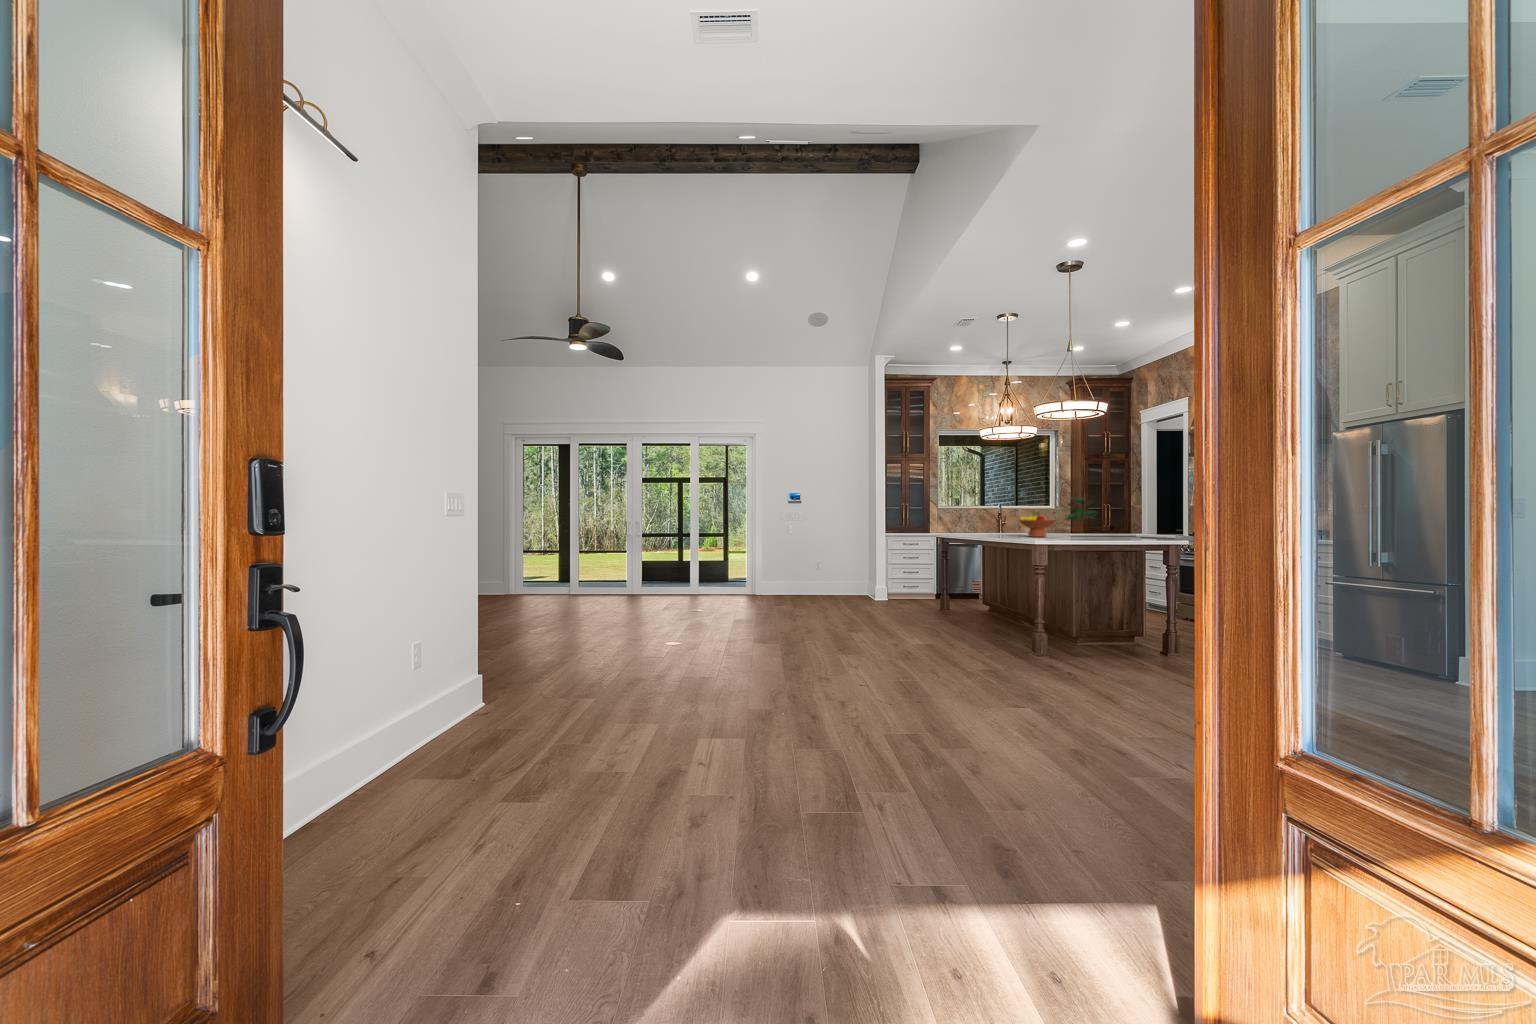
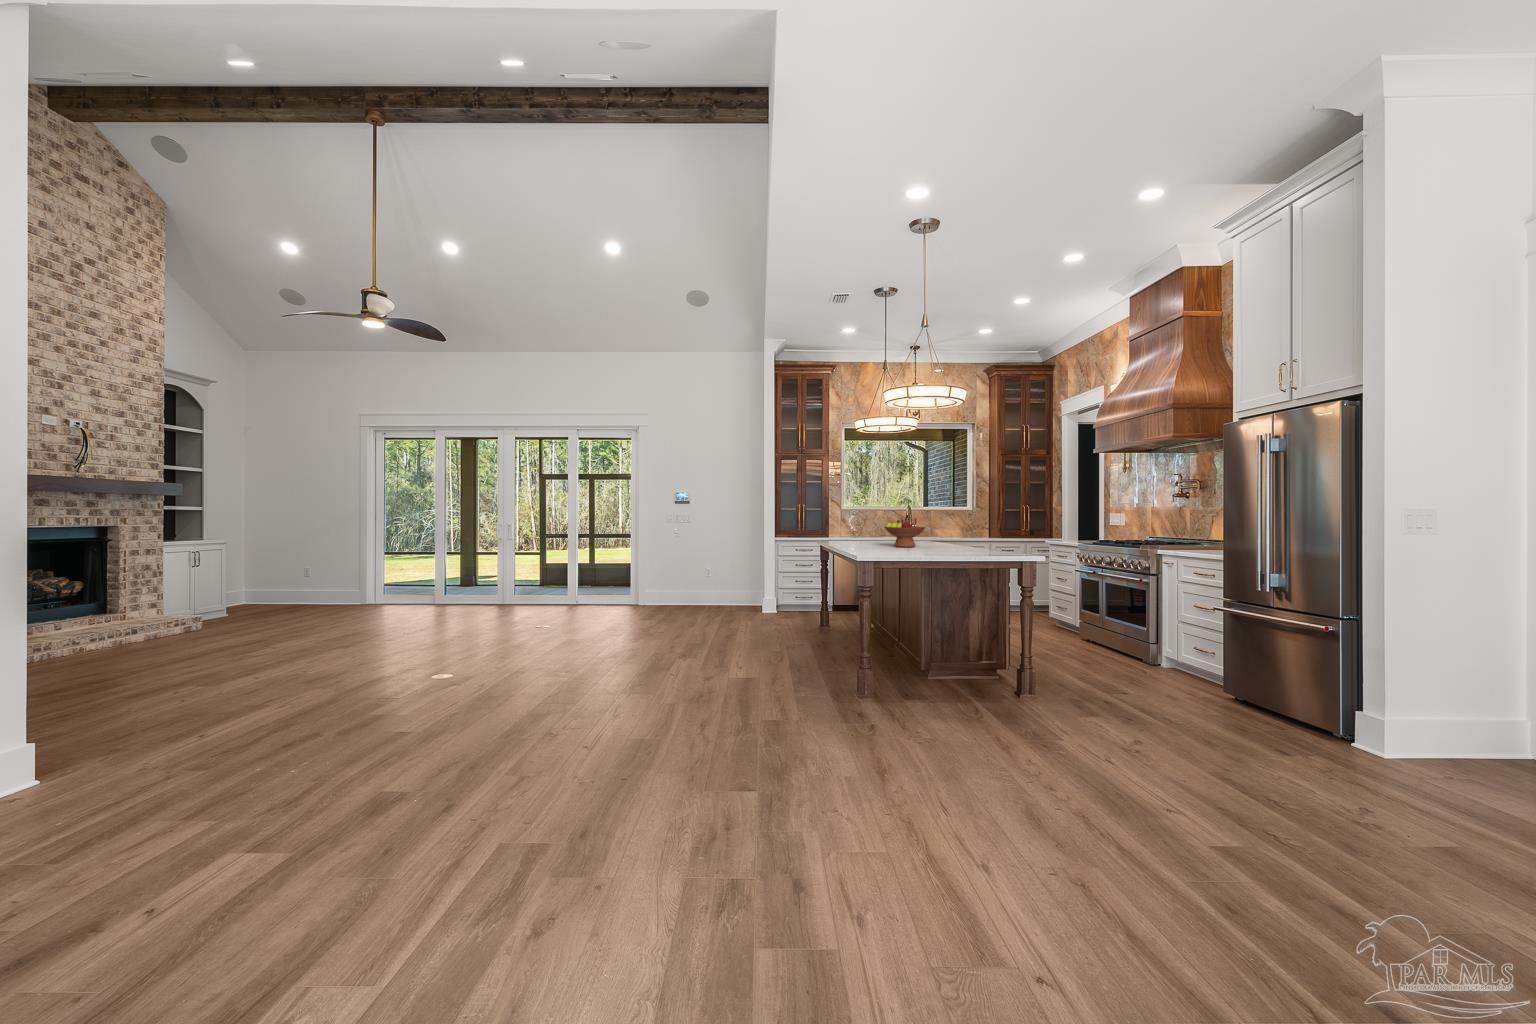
potted plant: present [1065,497,1096,532] -> none [953,499,996,539]

